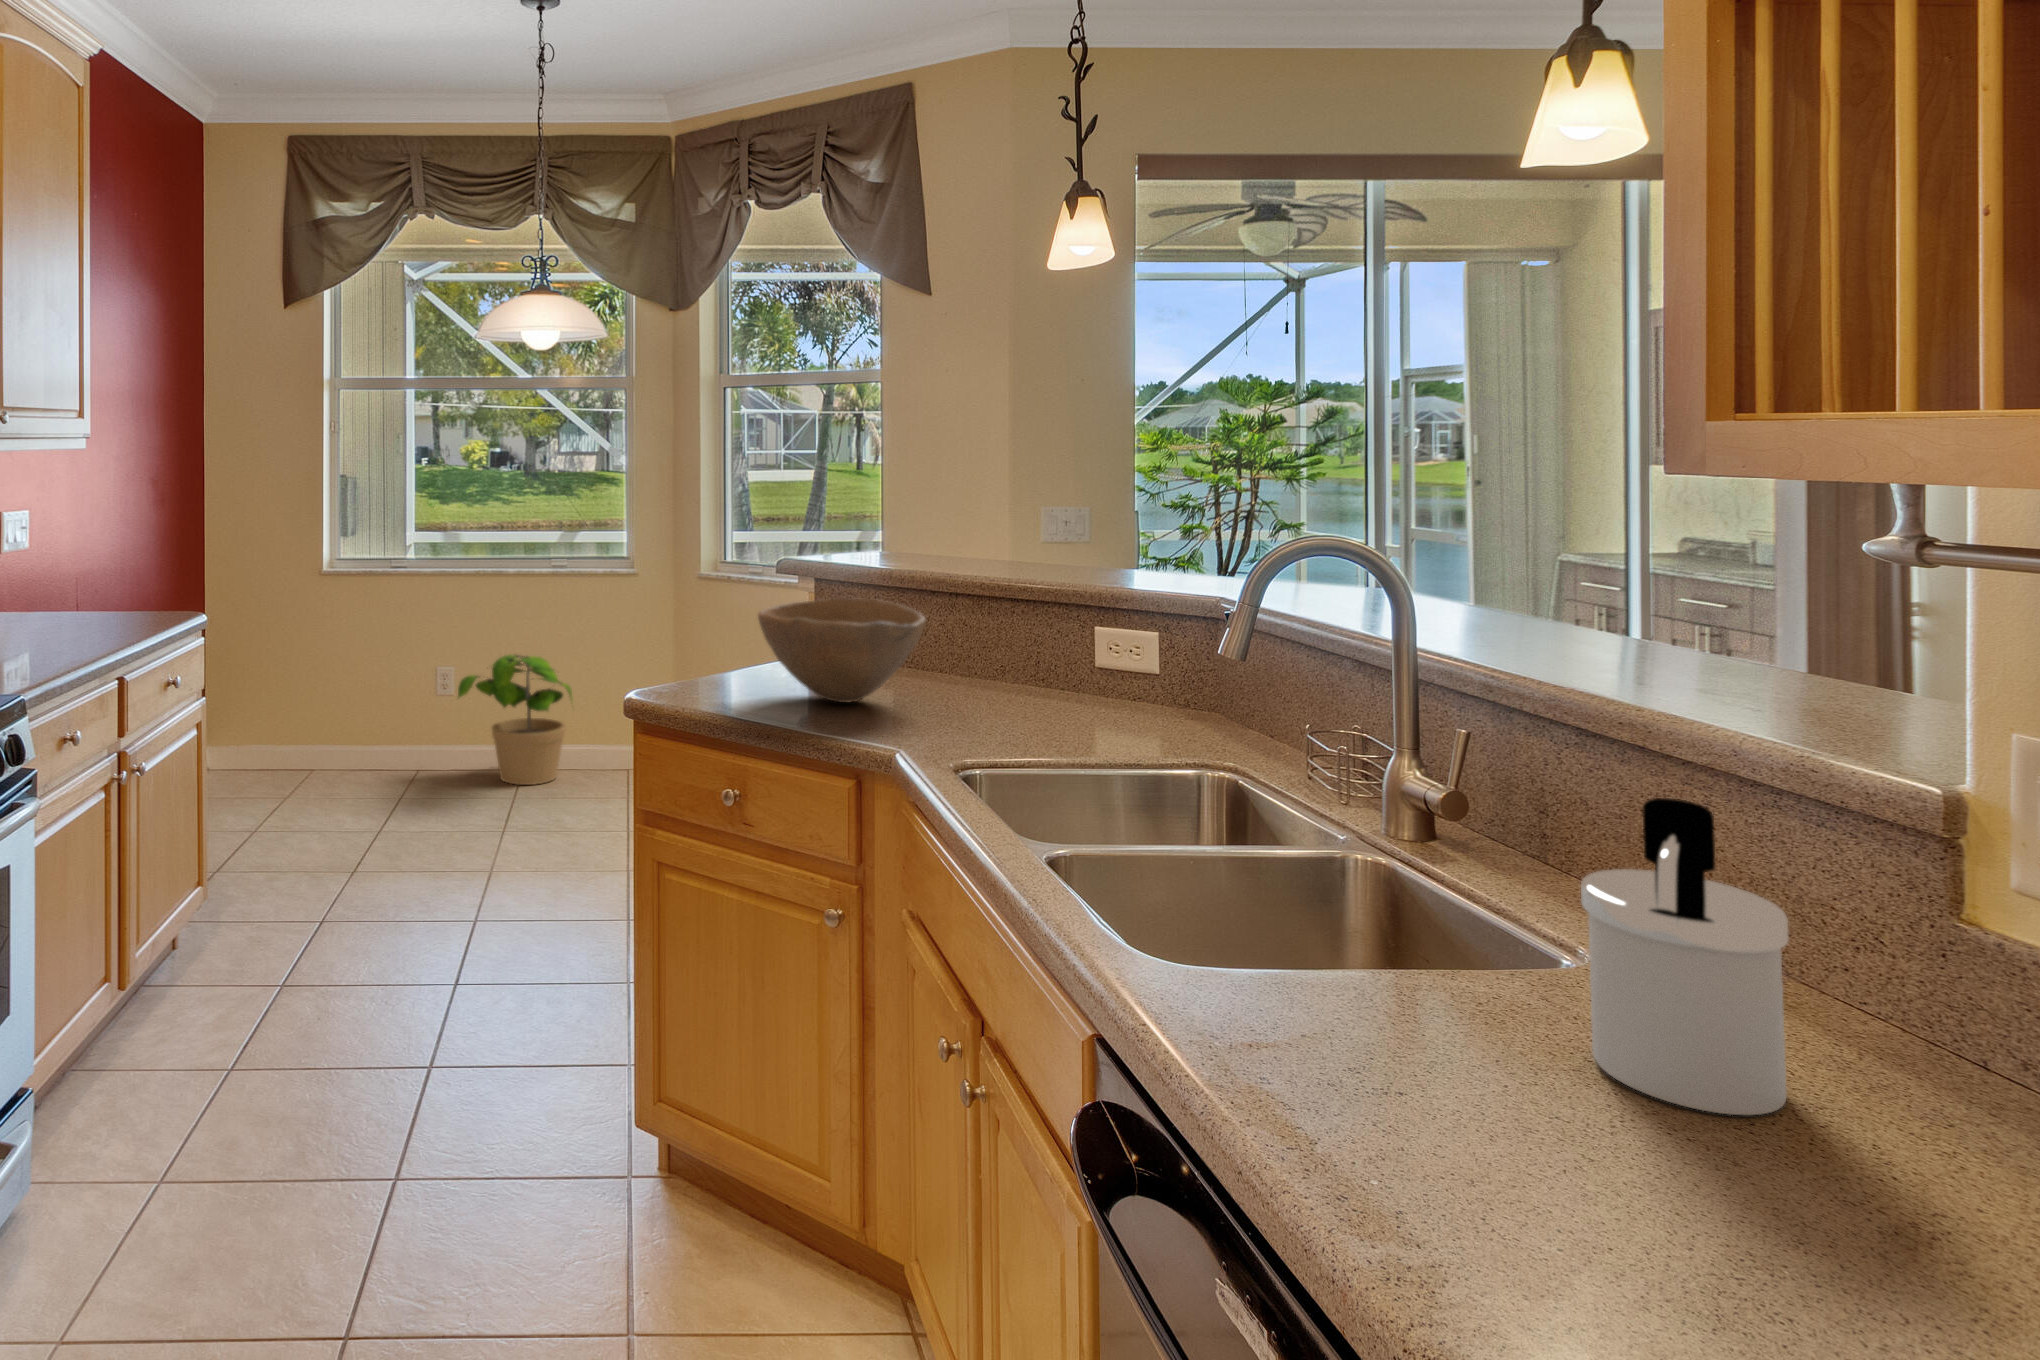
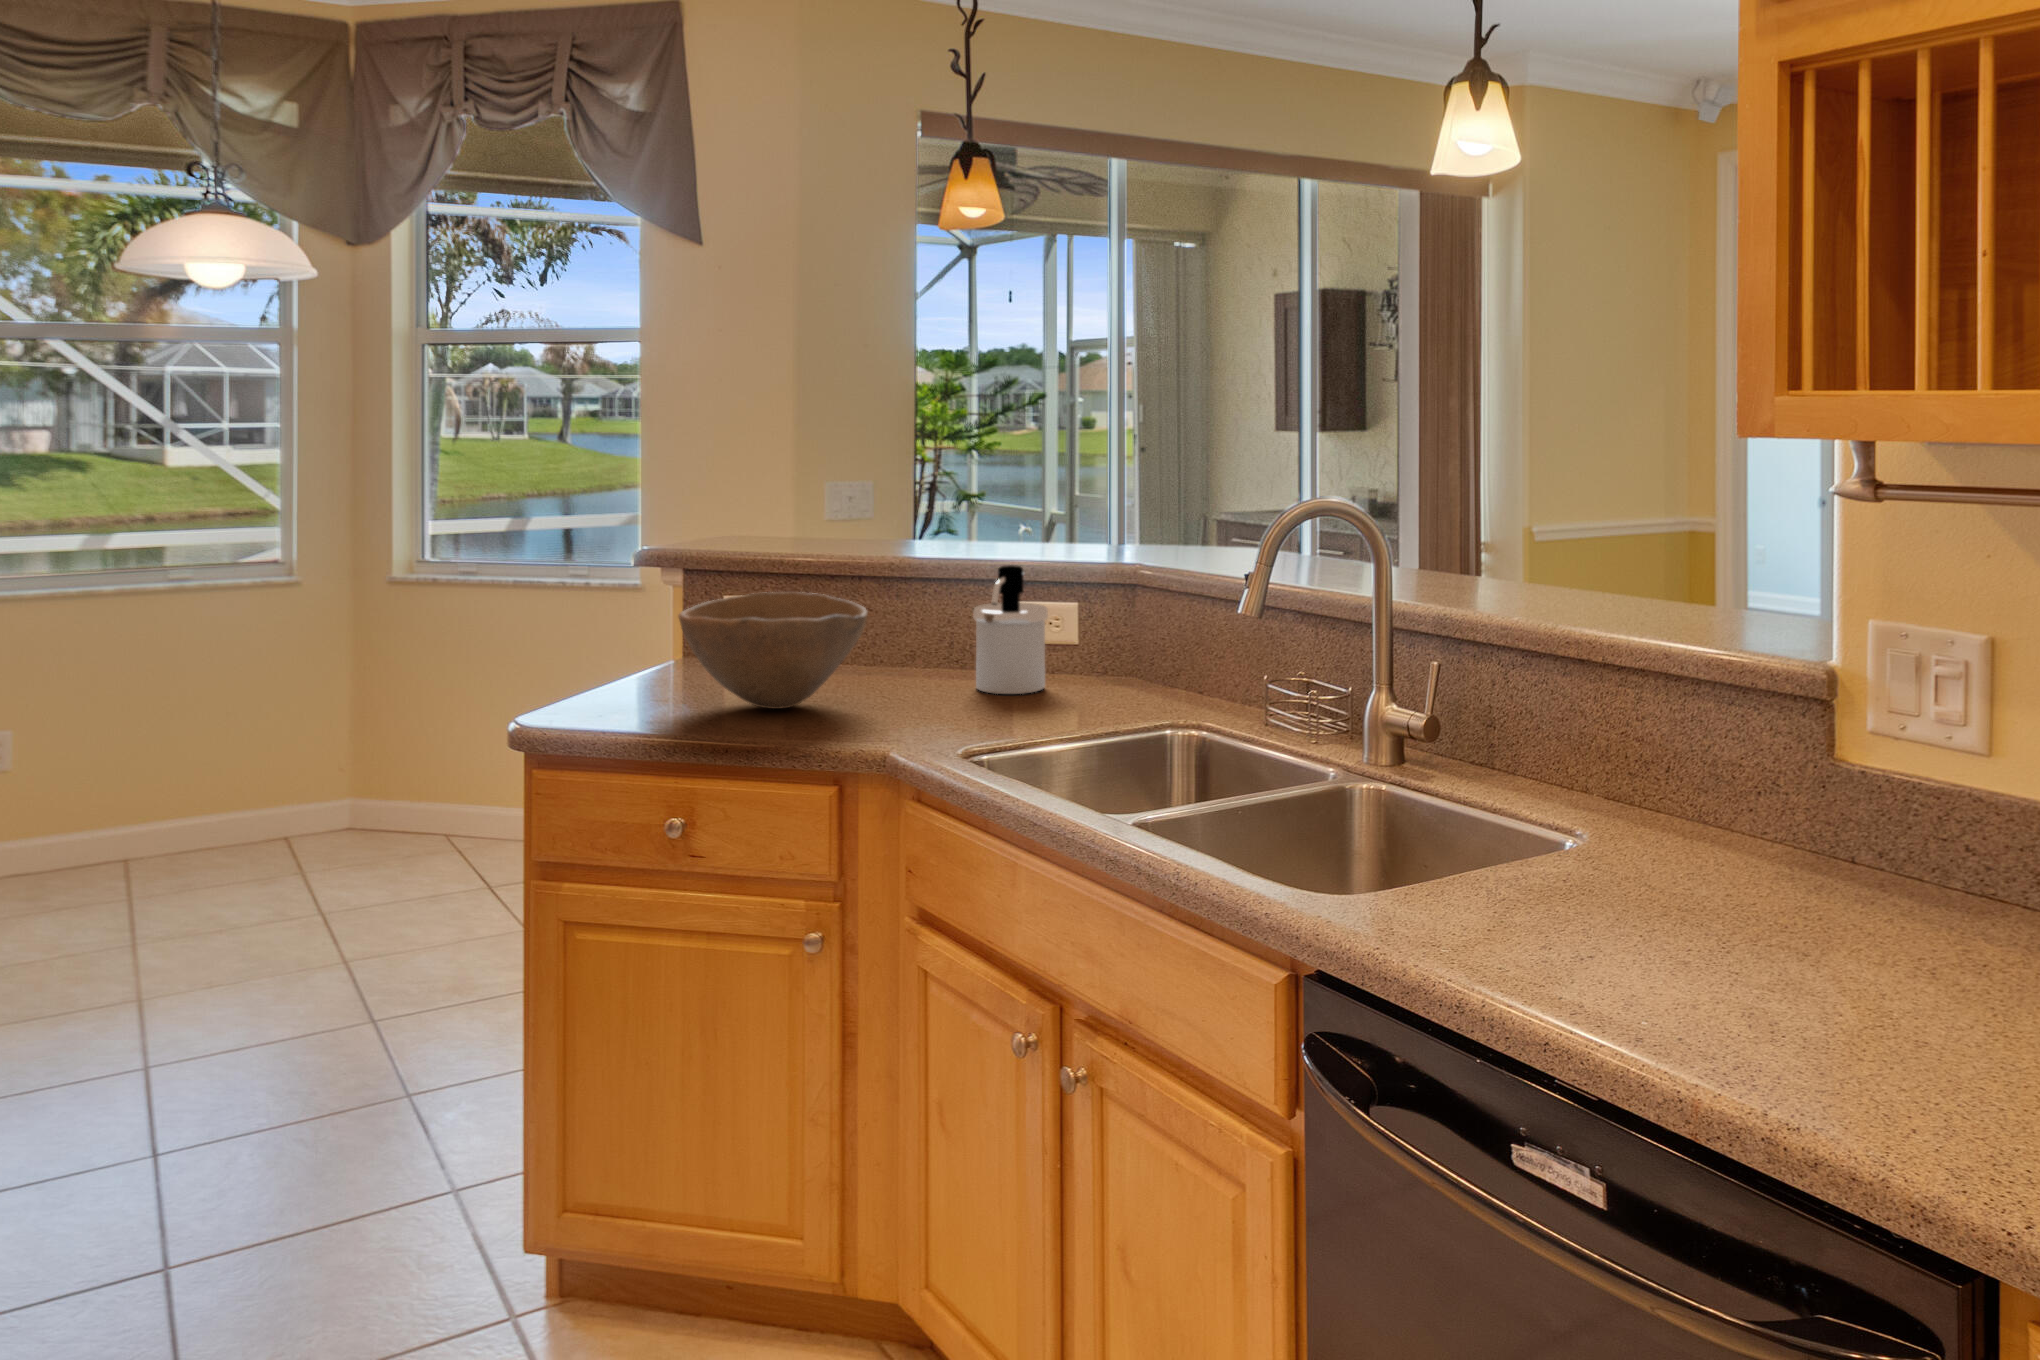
potted plant: present [458,655,573,785] -> none [26,708,209,886]
soap dispenser: present [1581,798,1788,1115] -> present [973,565,1048,694]

